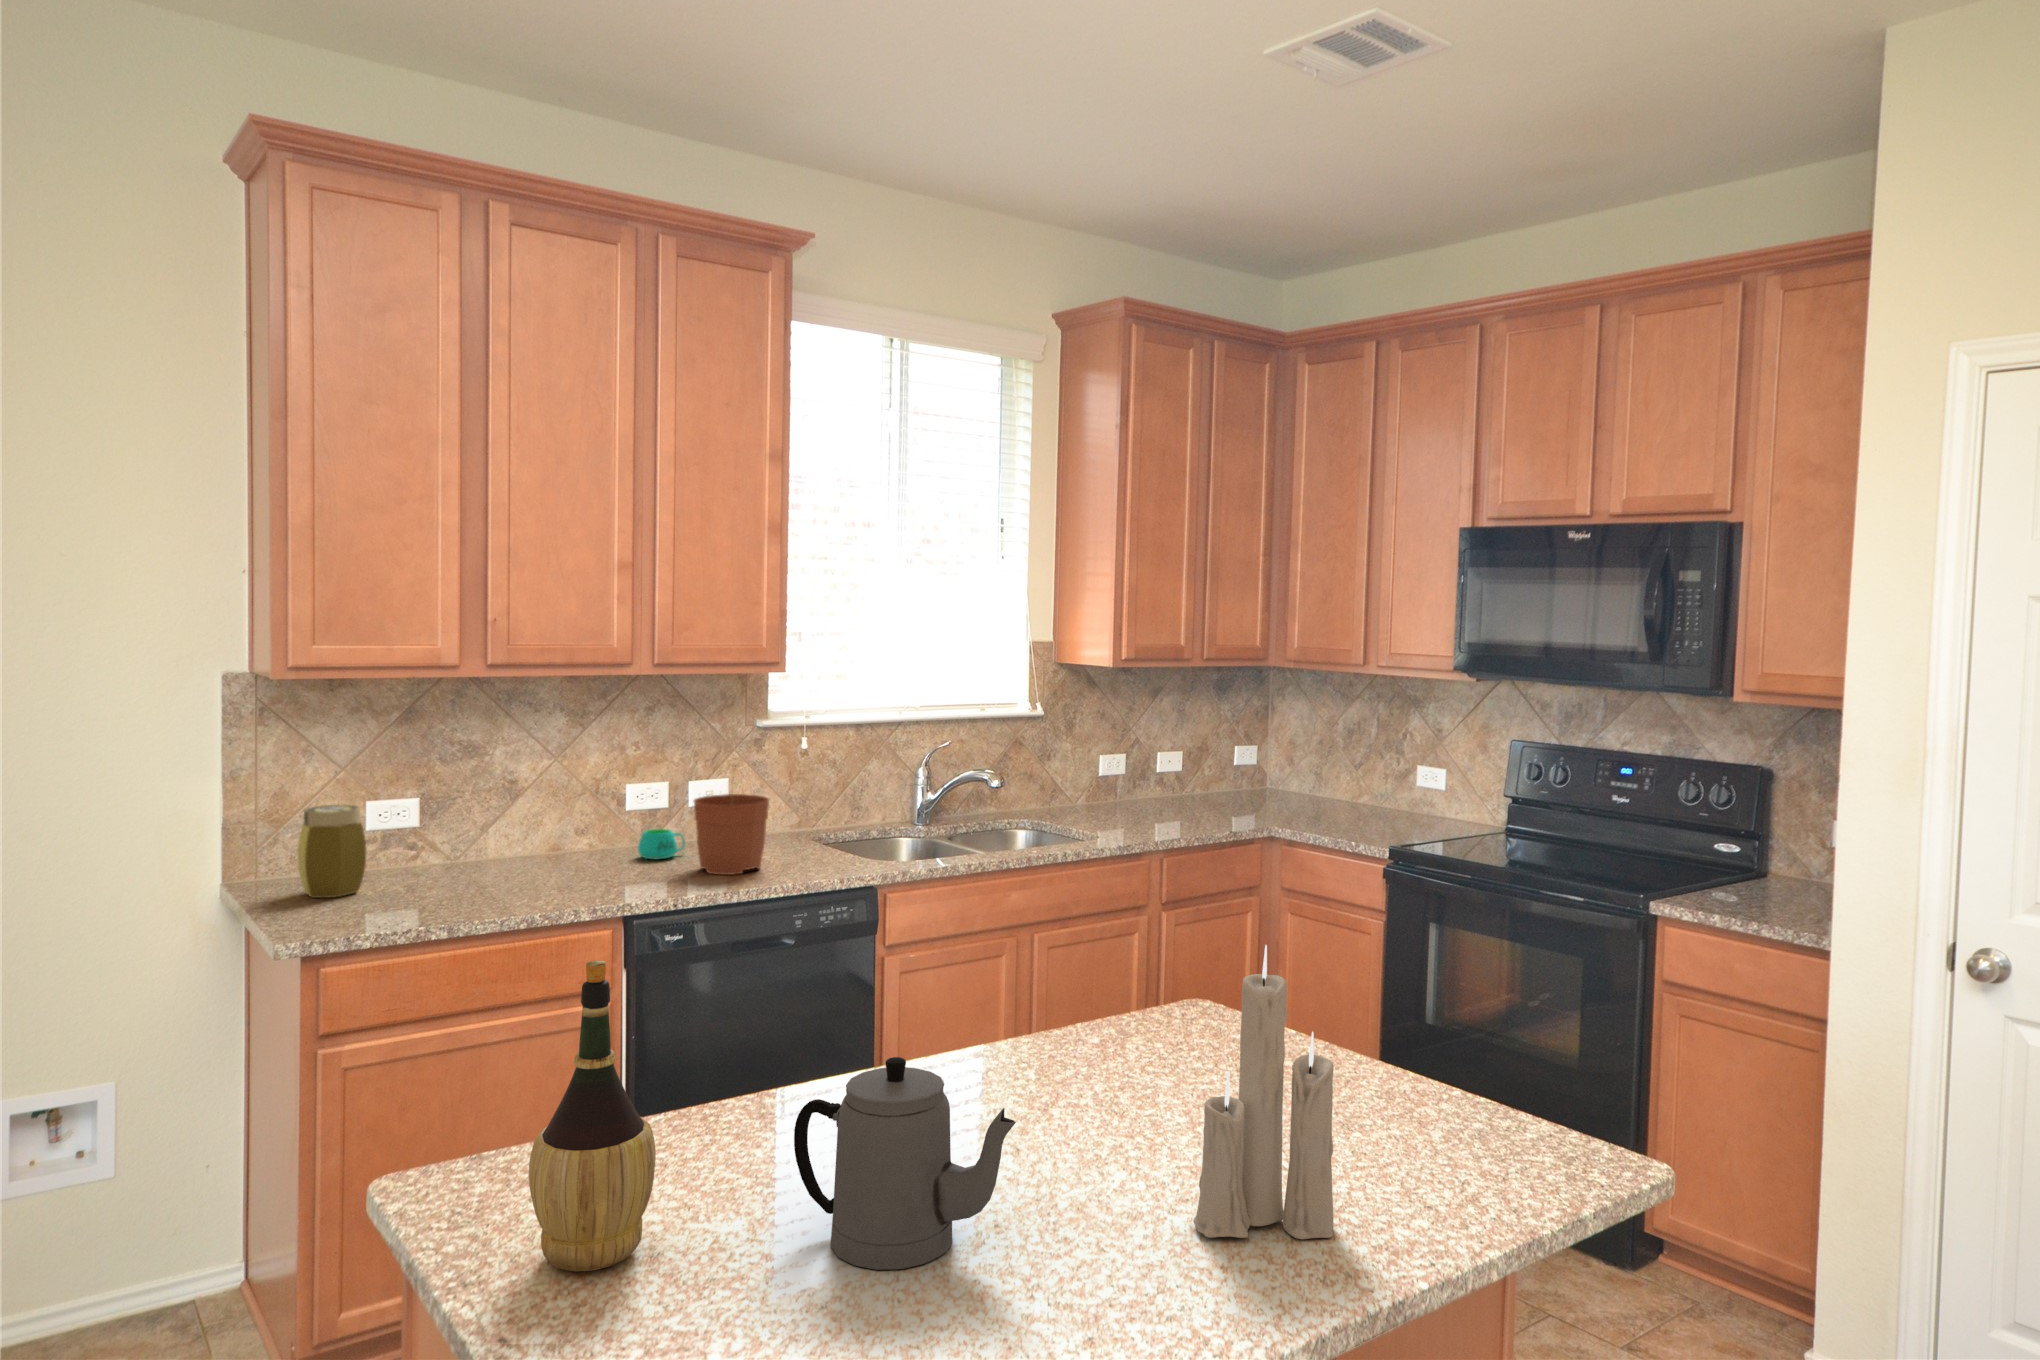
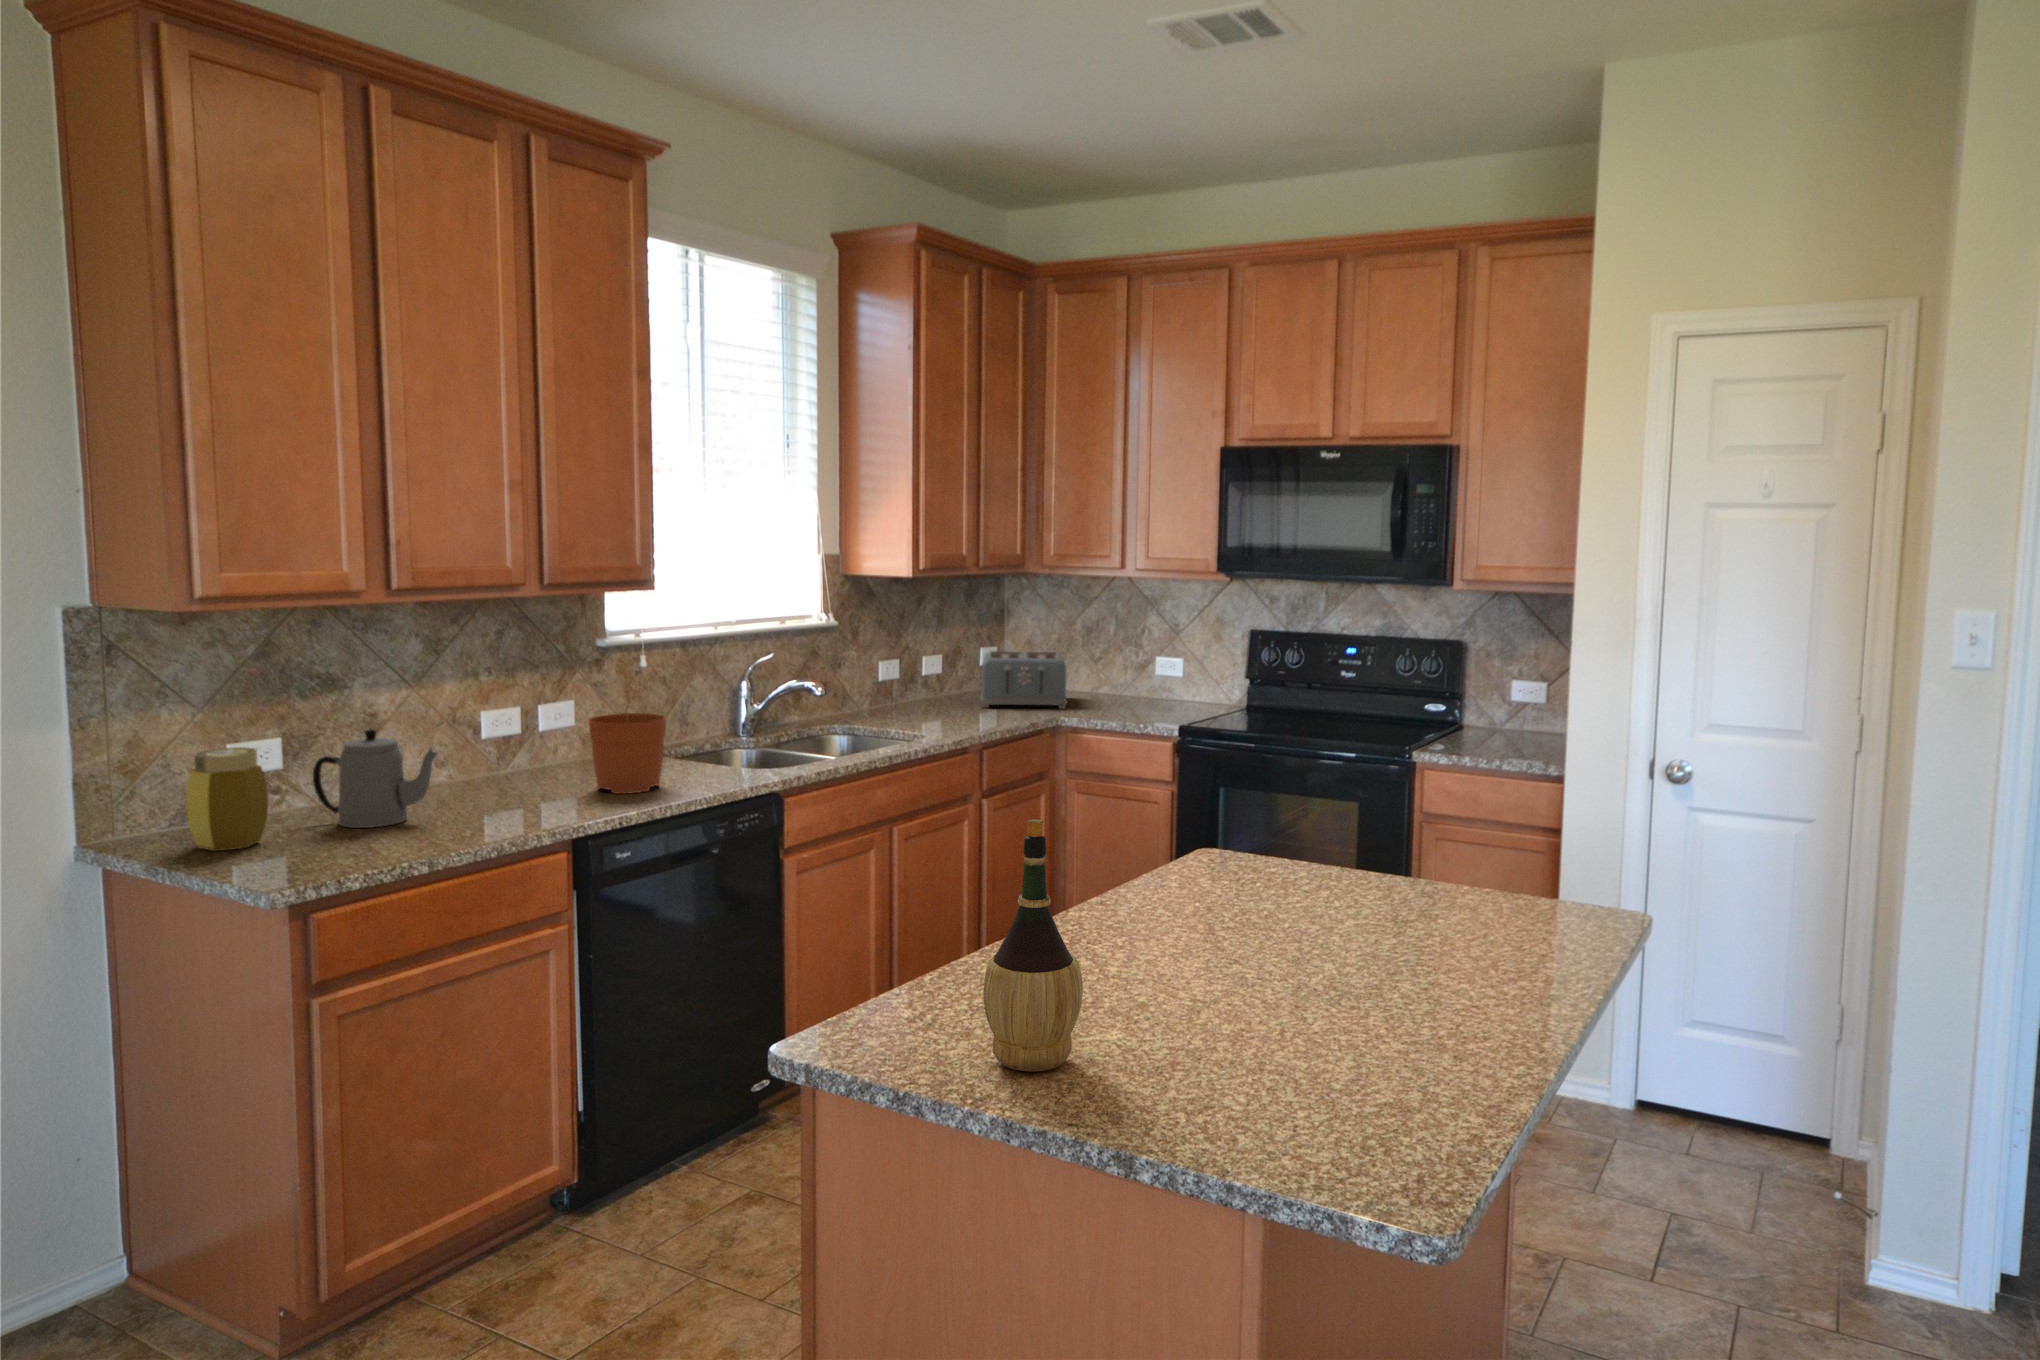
toaster: none [1207,750,1315,817] -> present [980,651,1067,709]
mug: present [638,829,685,860] -> none [510,755,555,786]
candle: present [1193,945,1334,1239] -> none [1404,757,1496,984]
teapot: present [794,1057,1016,1270] -> present [313,729,438,828]

